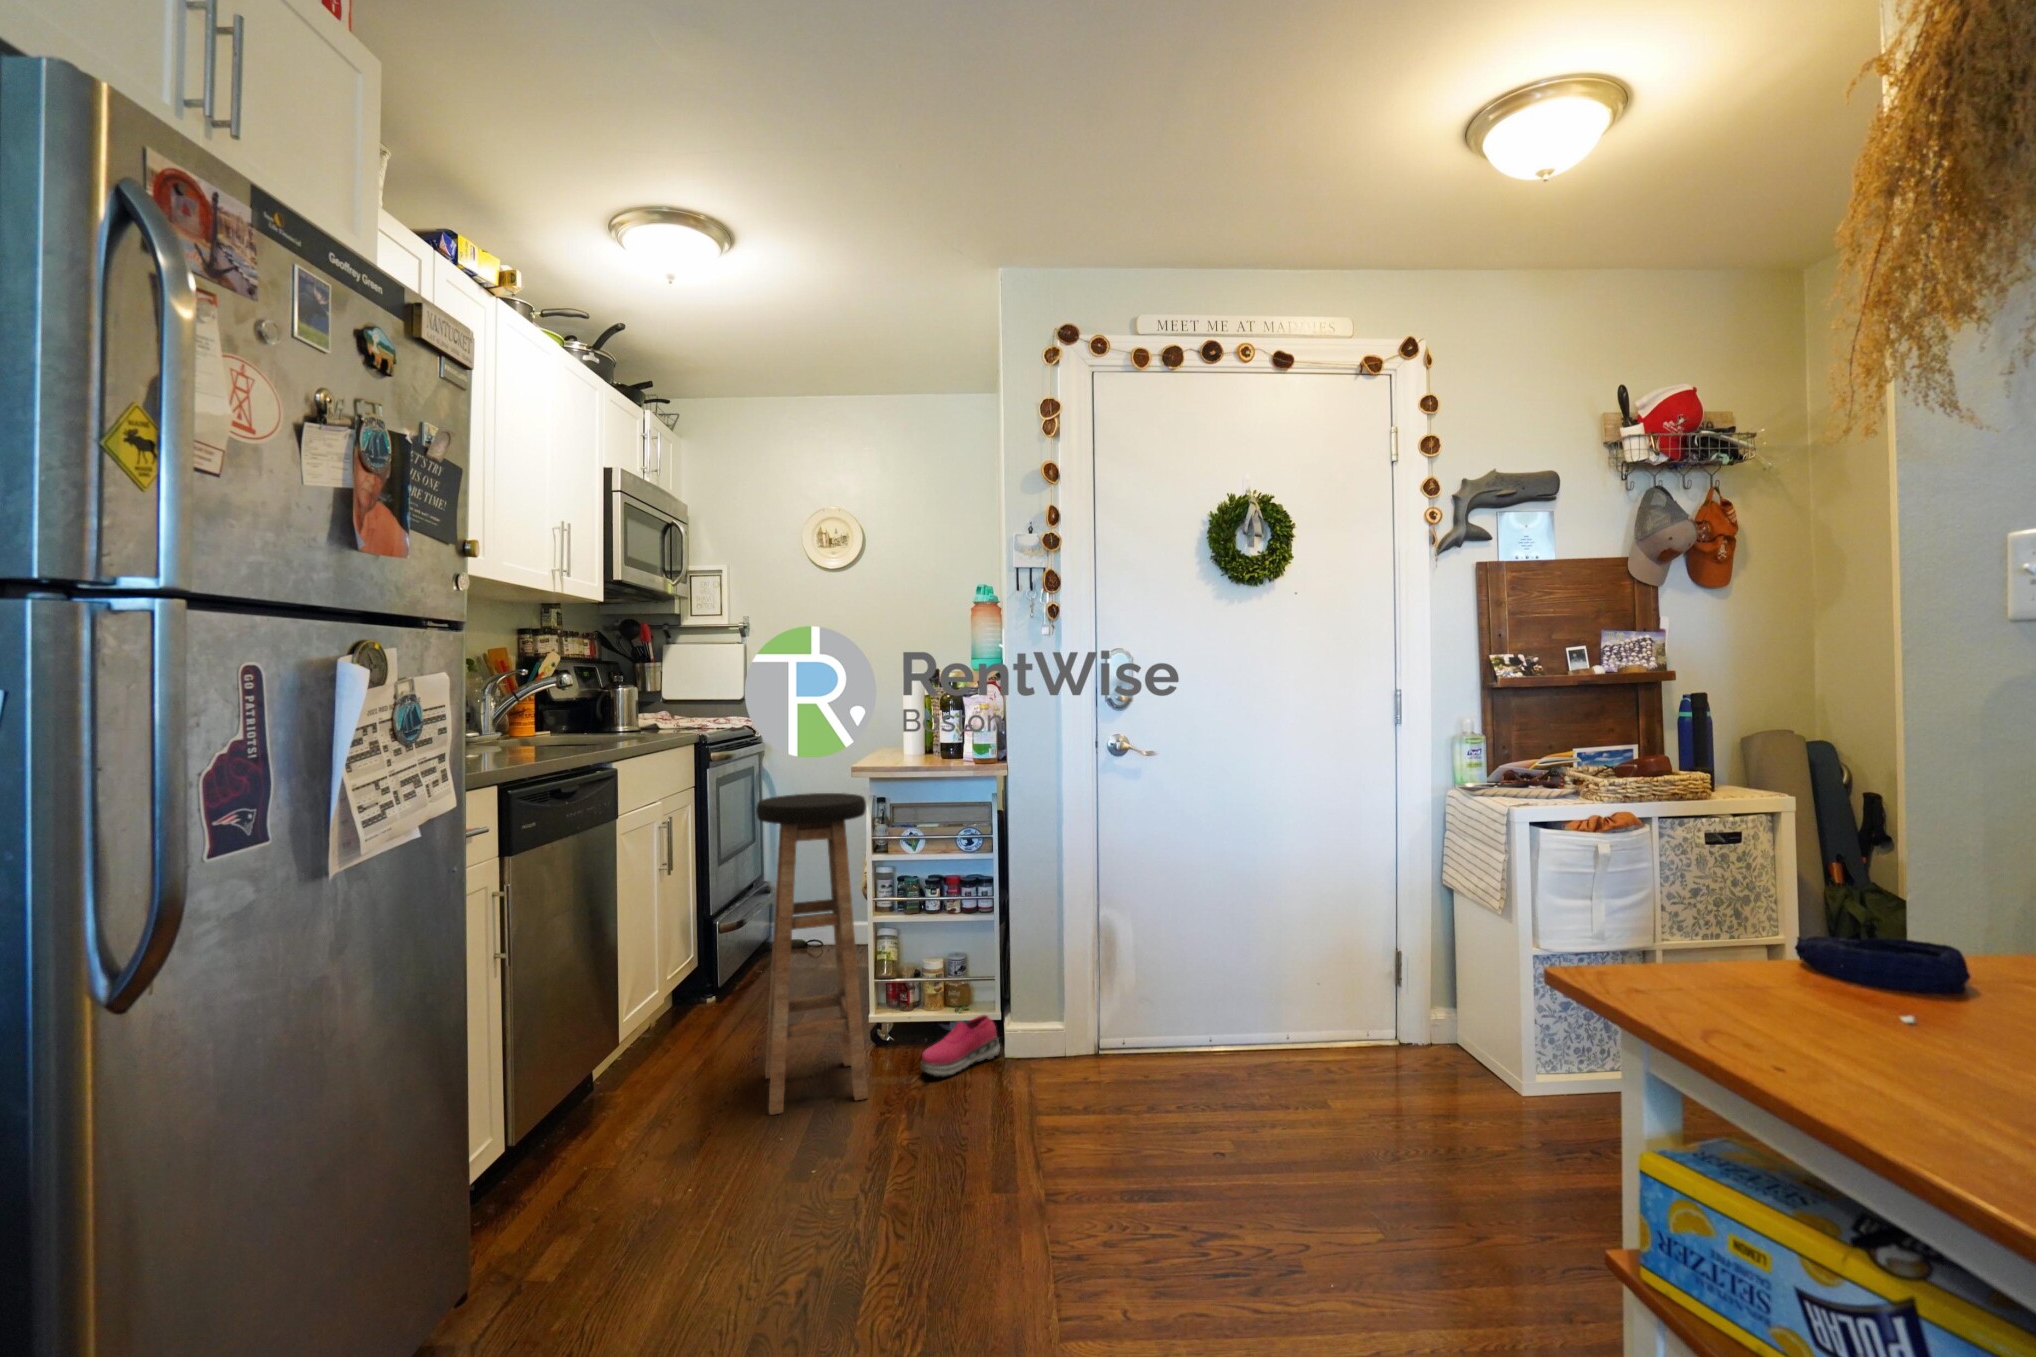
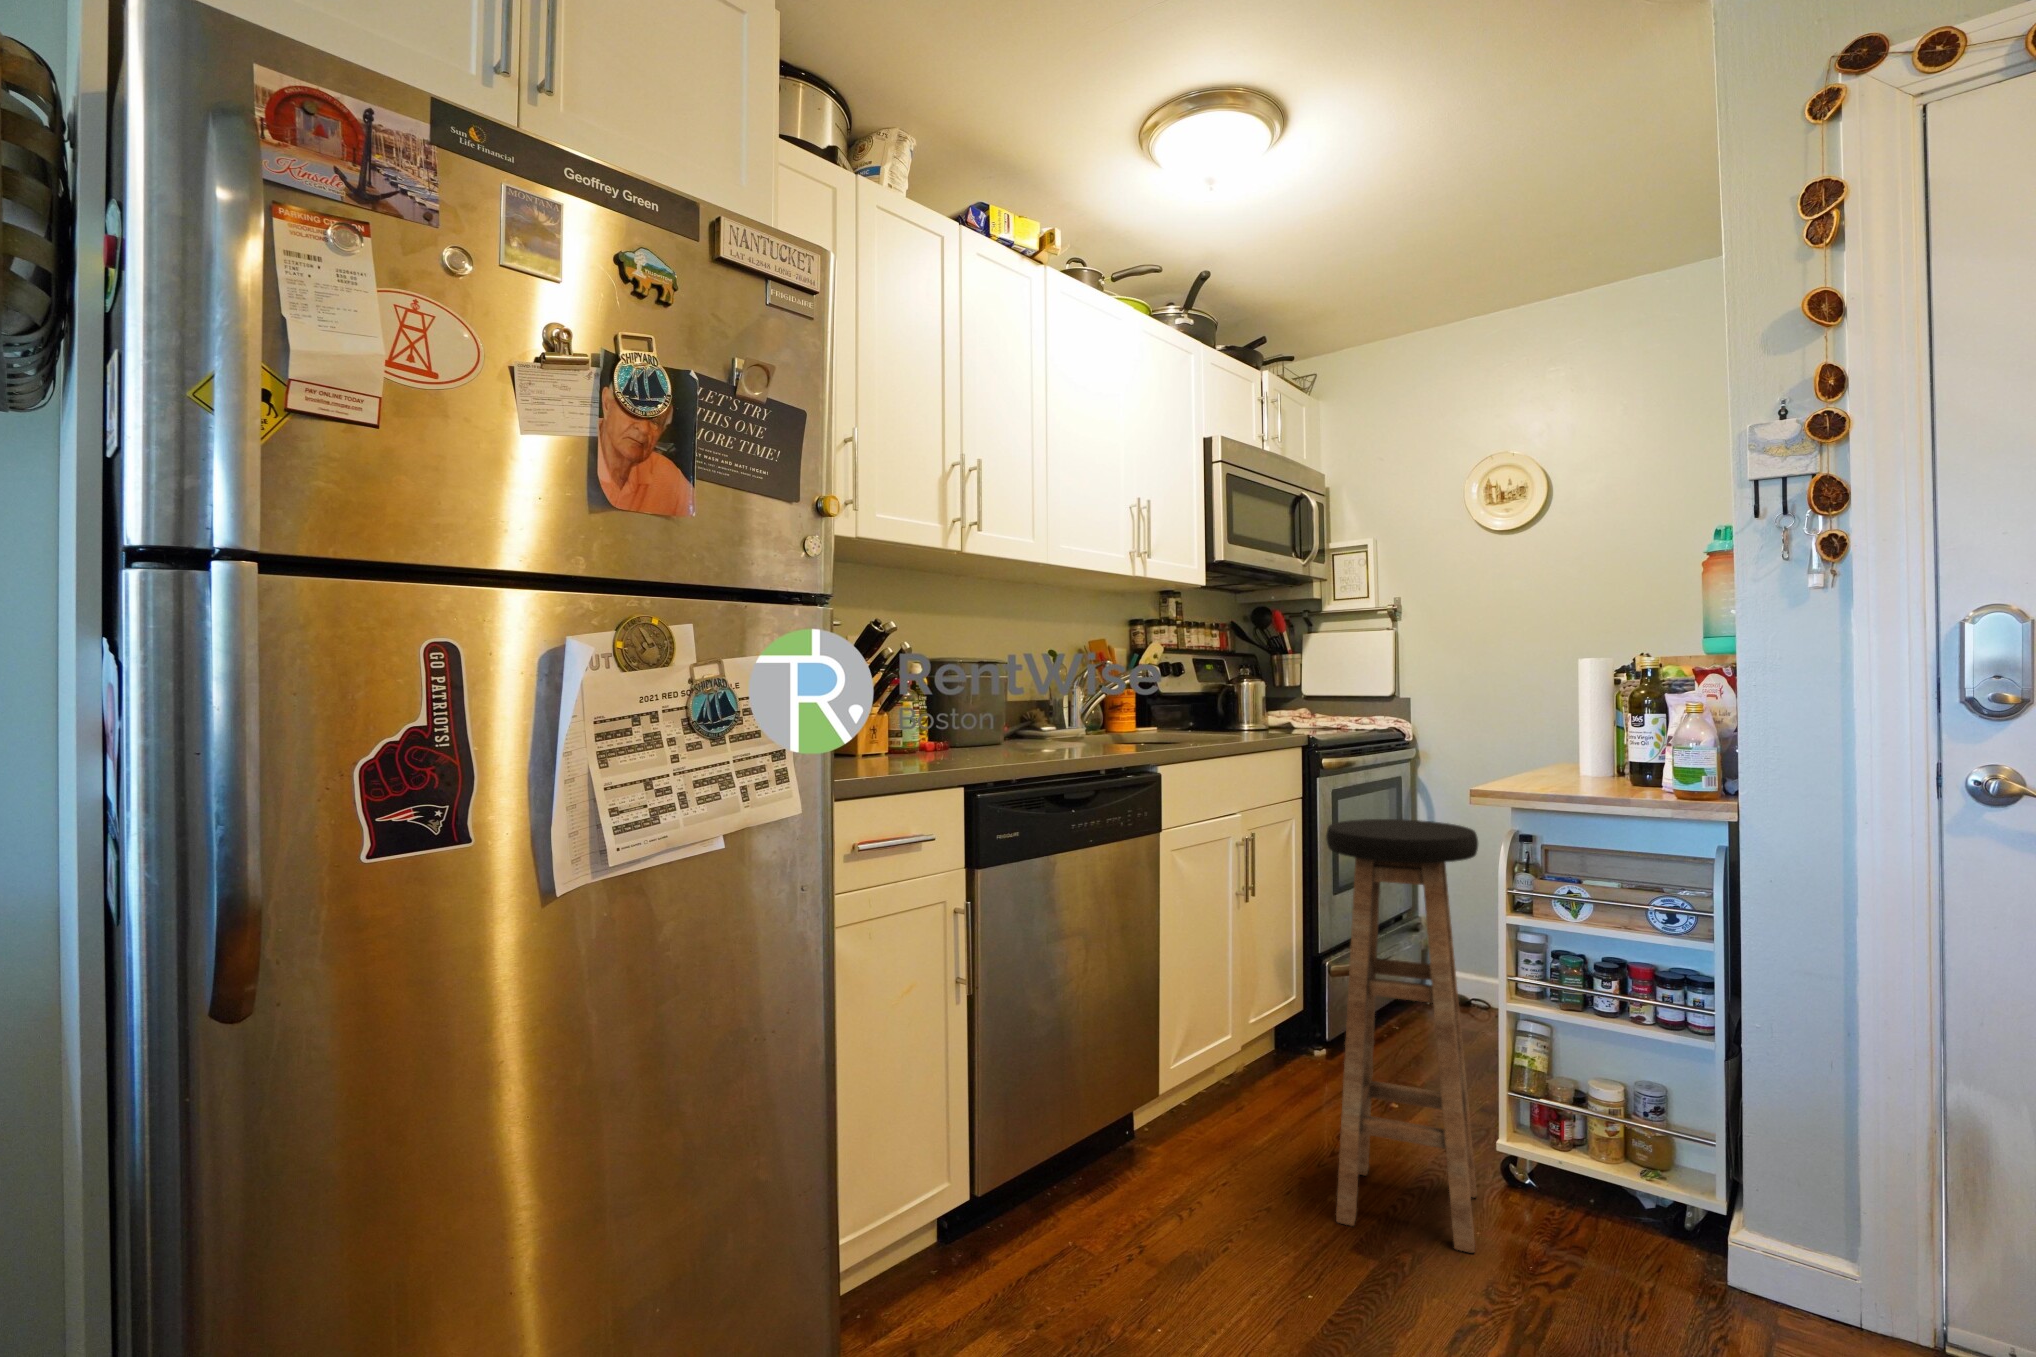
shoe: present [921,1015,1000,1077] -> none [1567,1193,1724,1271]

